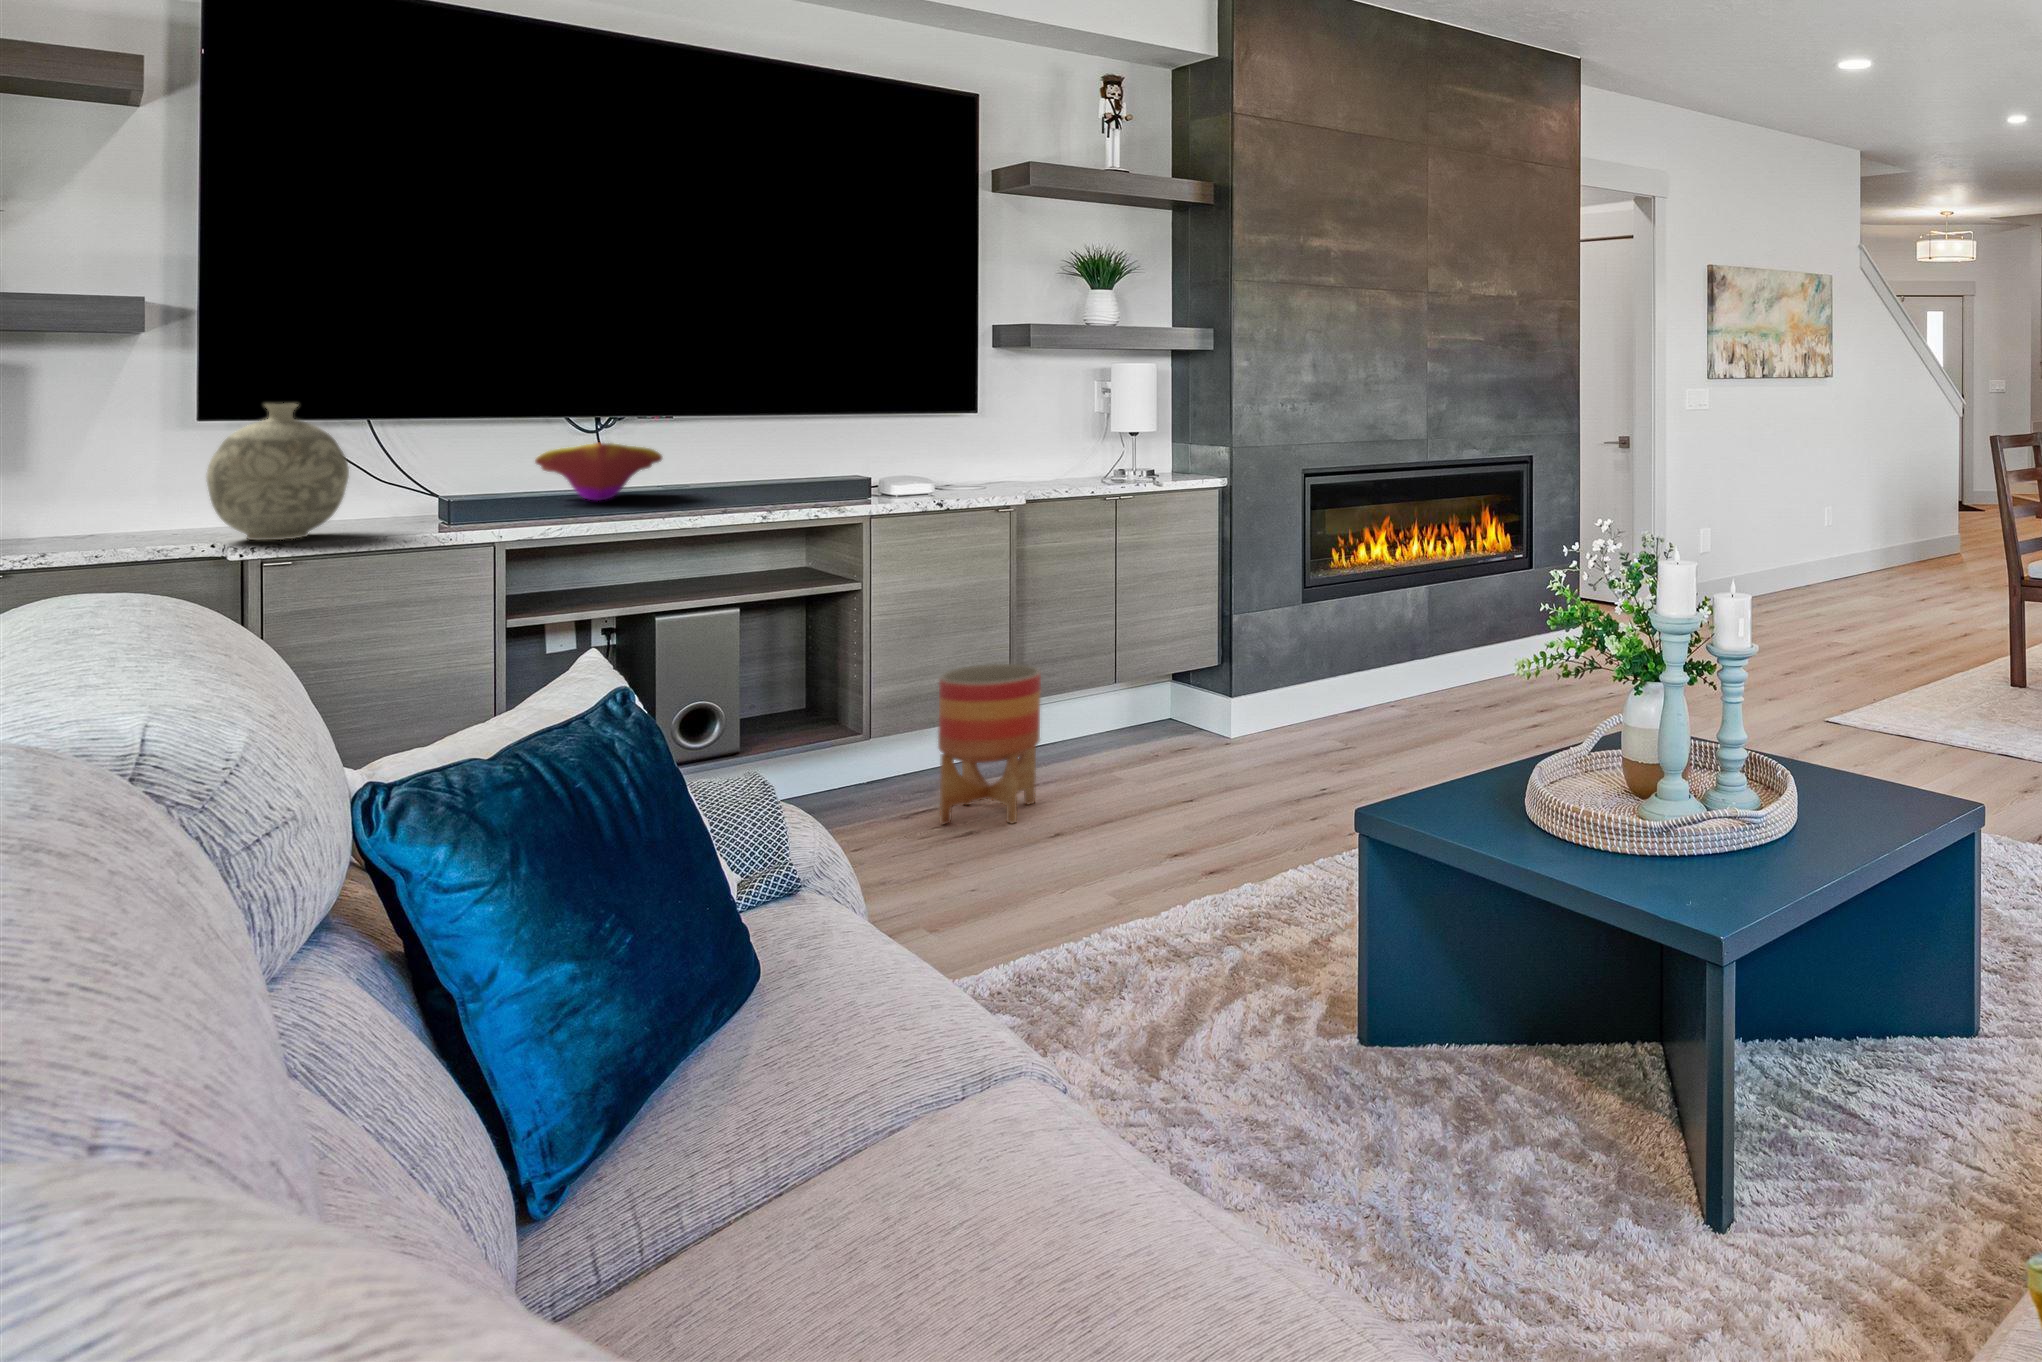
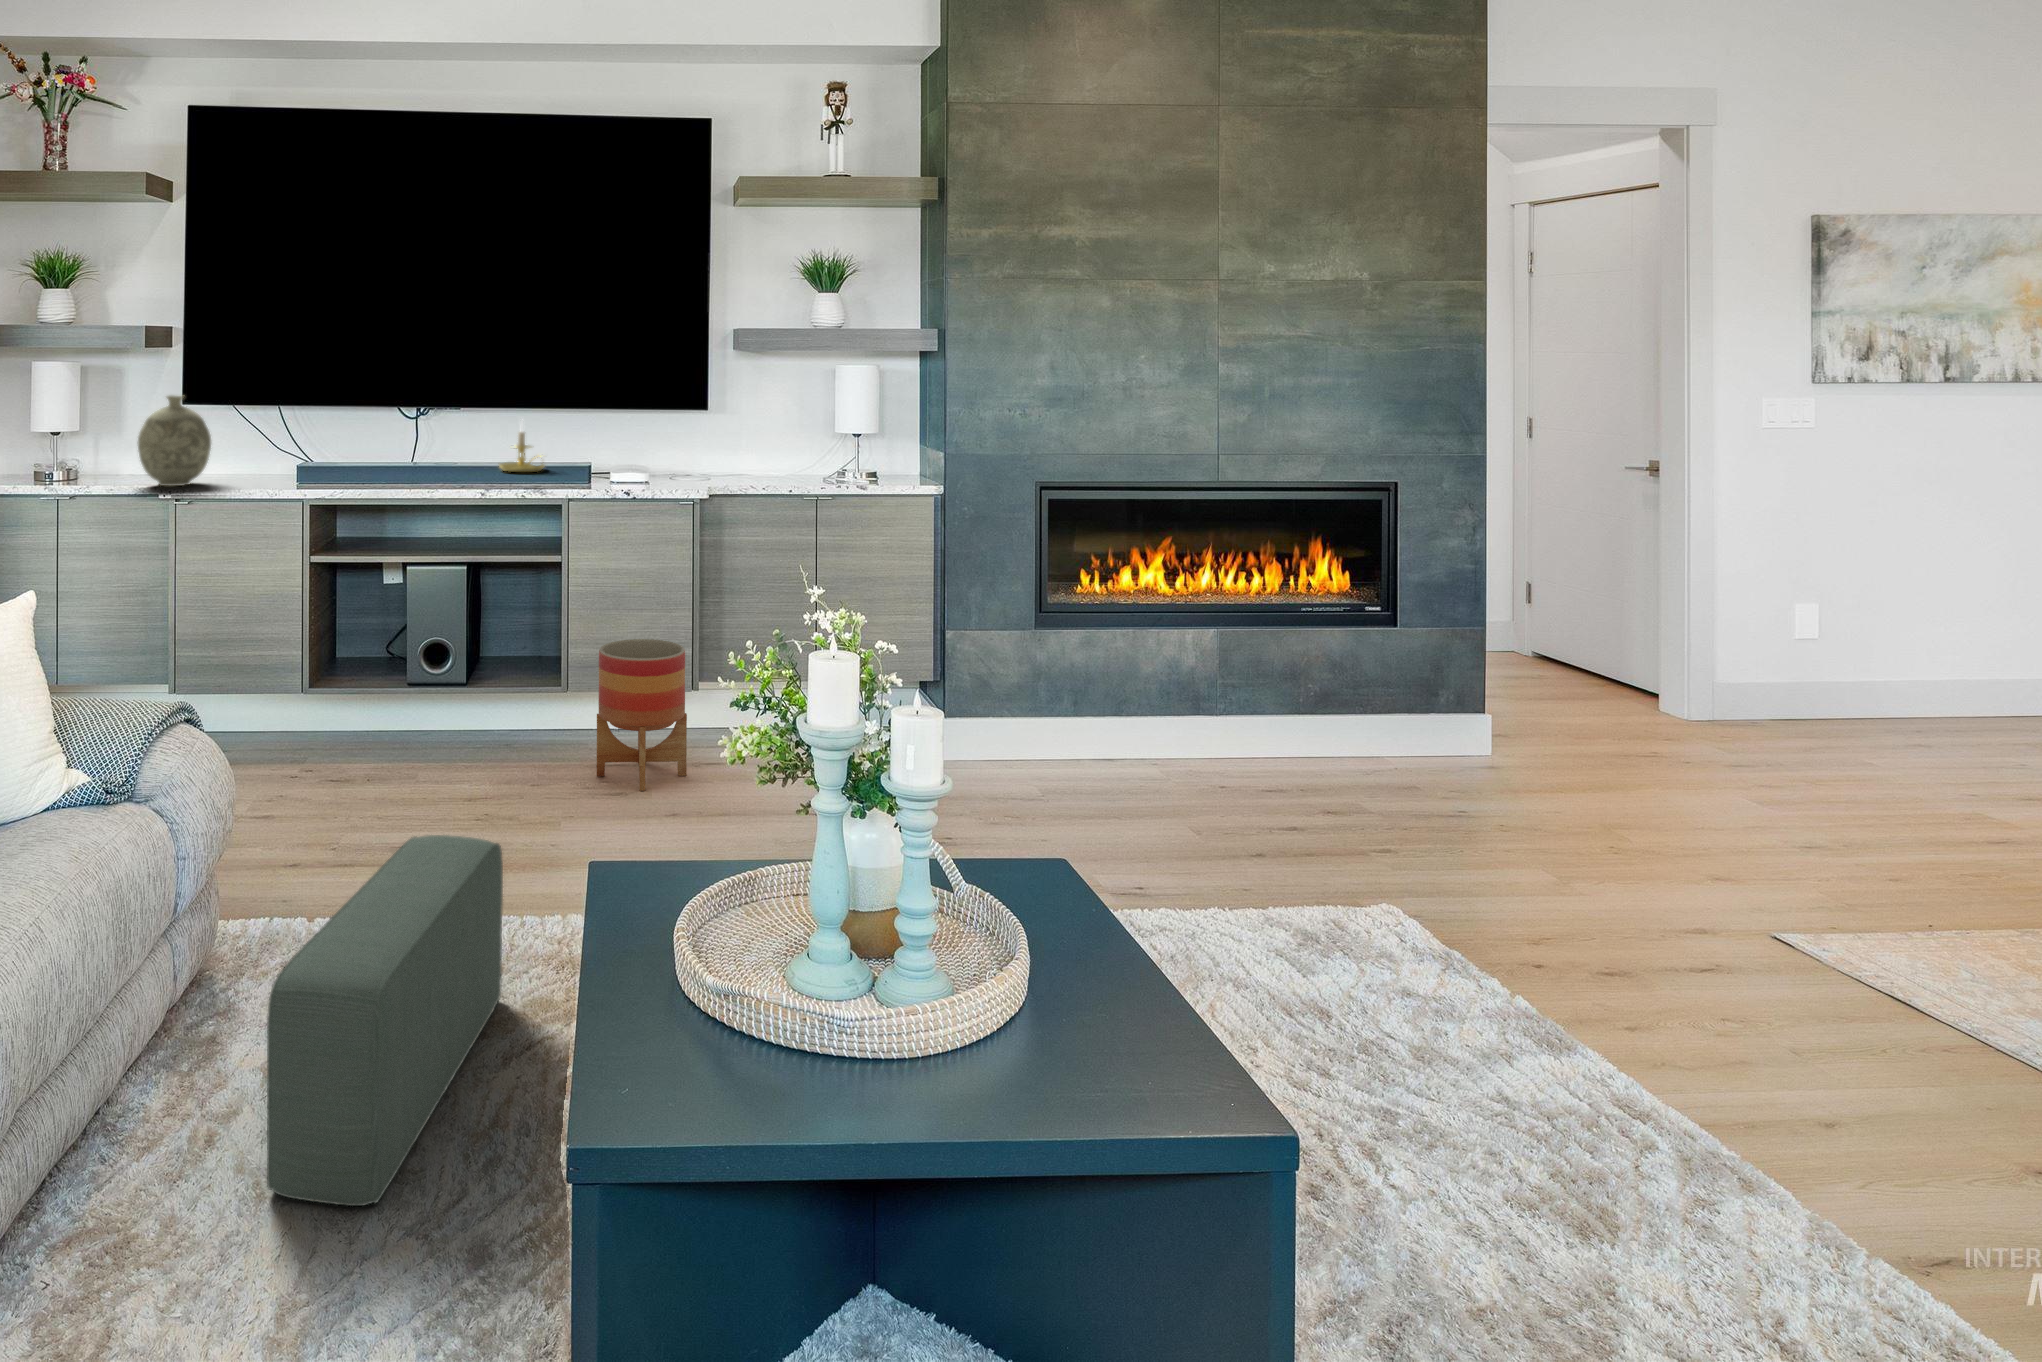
candle holder: none [744,426,824,492] -> present [499,429,544,472]
decorative bowl: present [535,442,662,501] -> none [357,426,443,470]
pouf: none [1094,822,1334,1133] -> present [267,835,503,1206]

